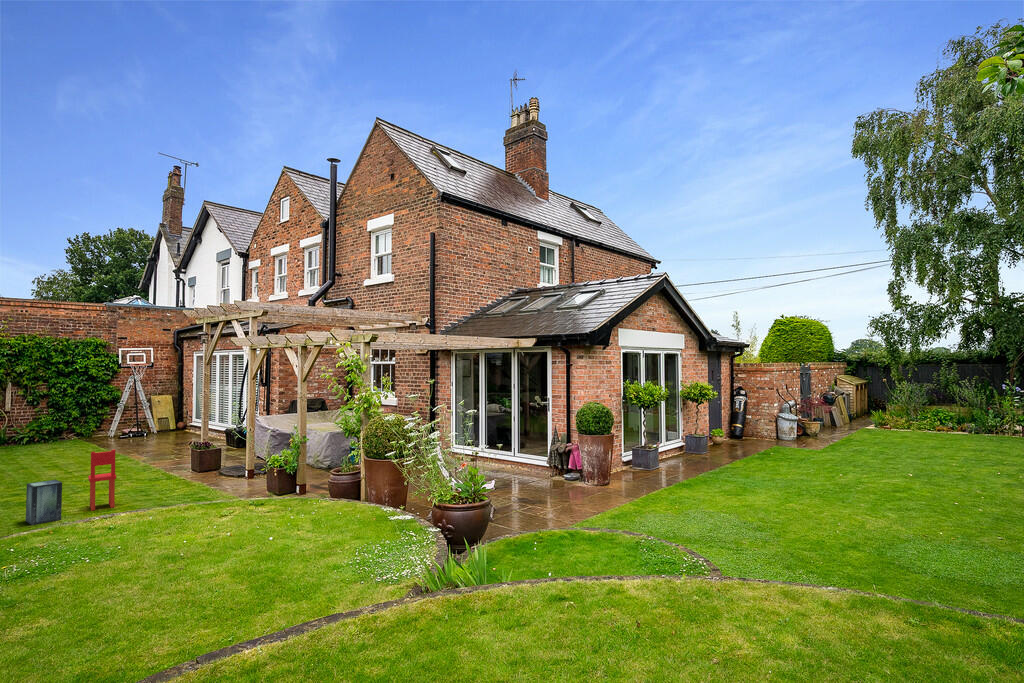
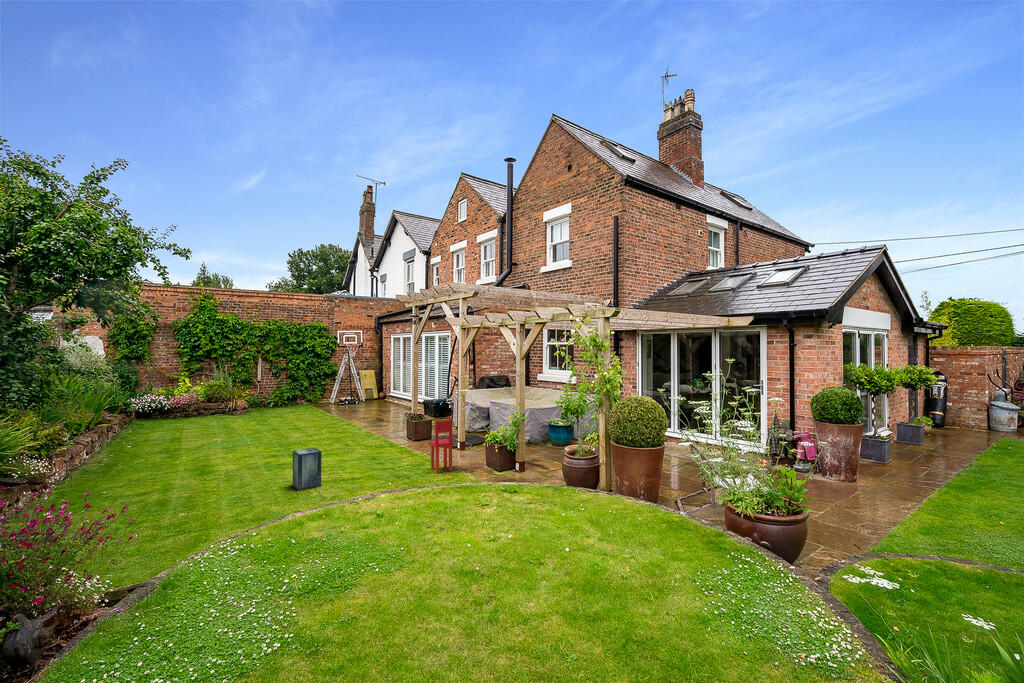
chair: present [88,449,116,511] -> present [429,419,454,473]

